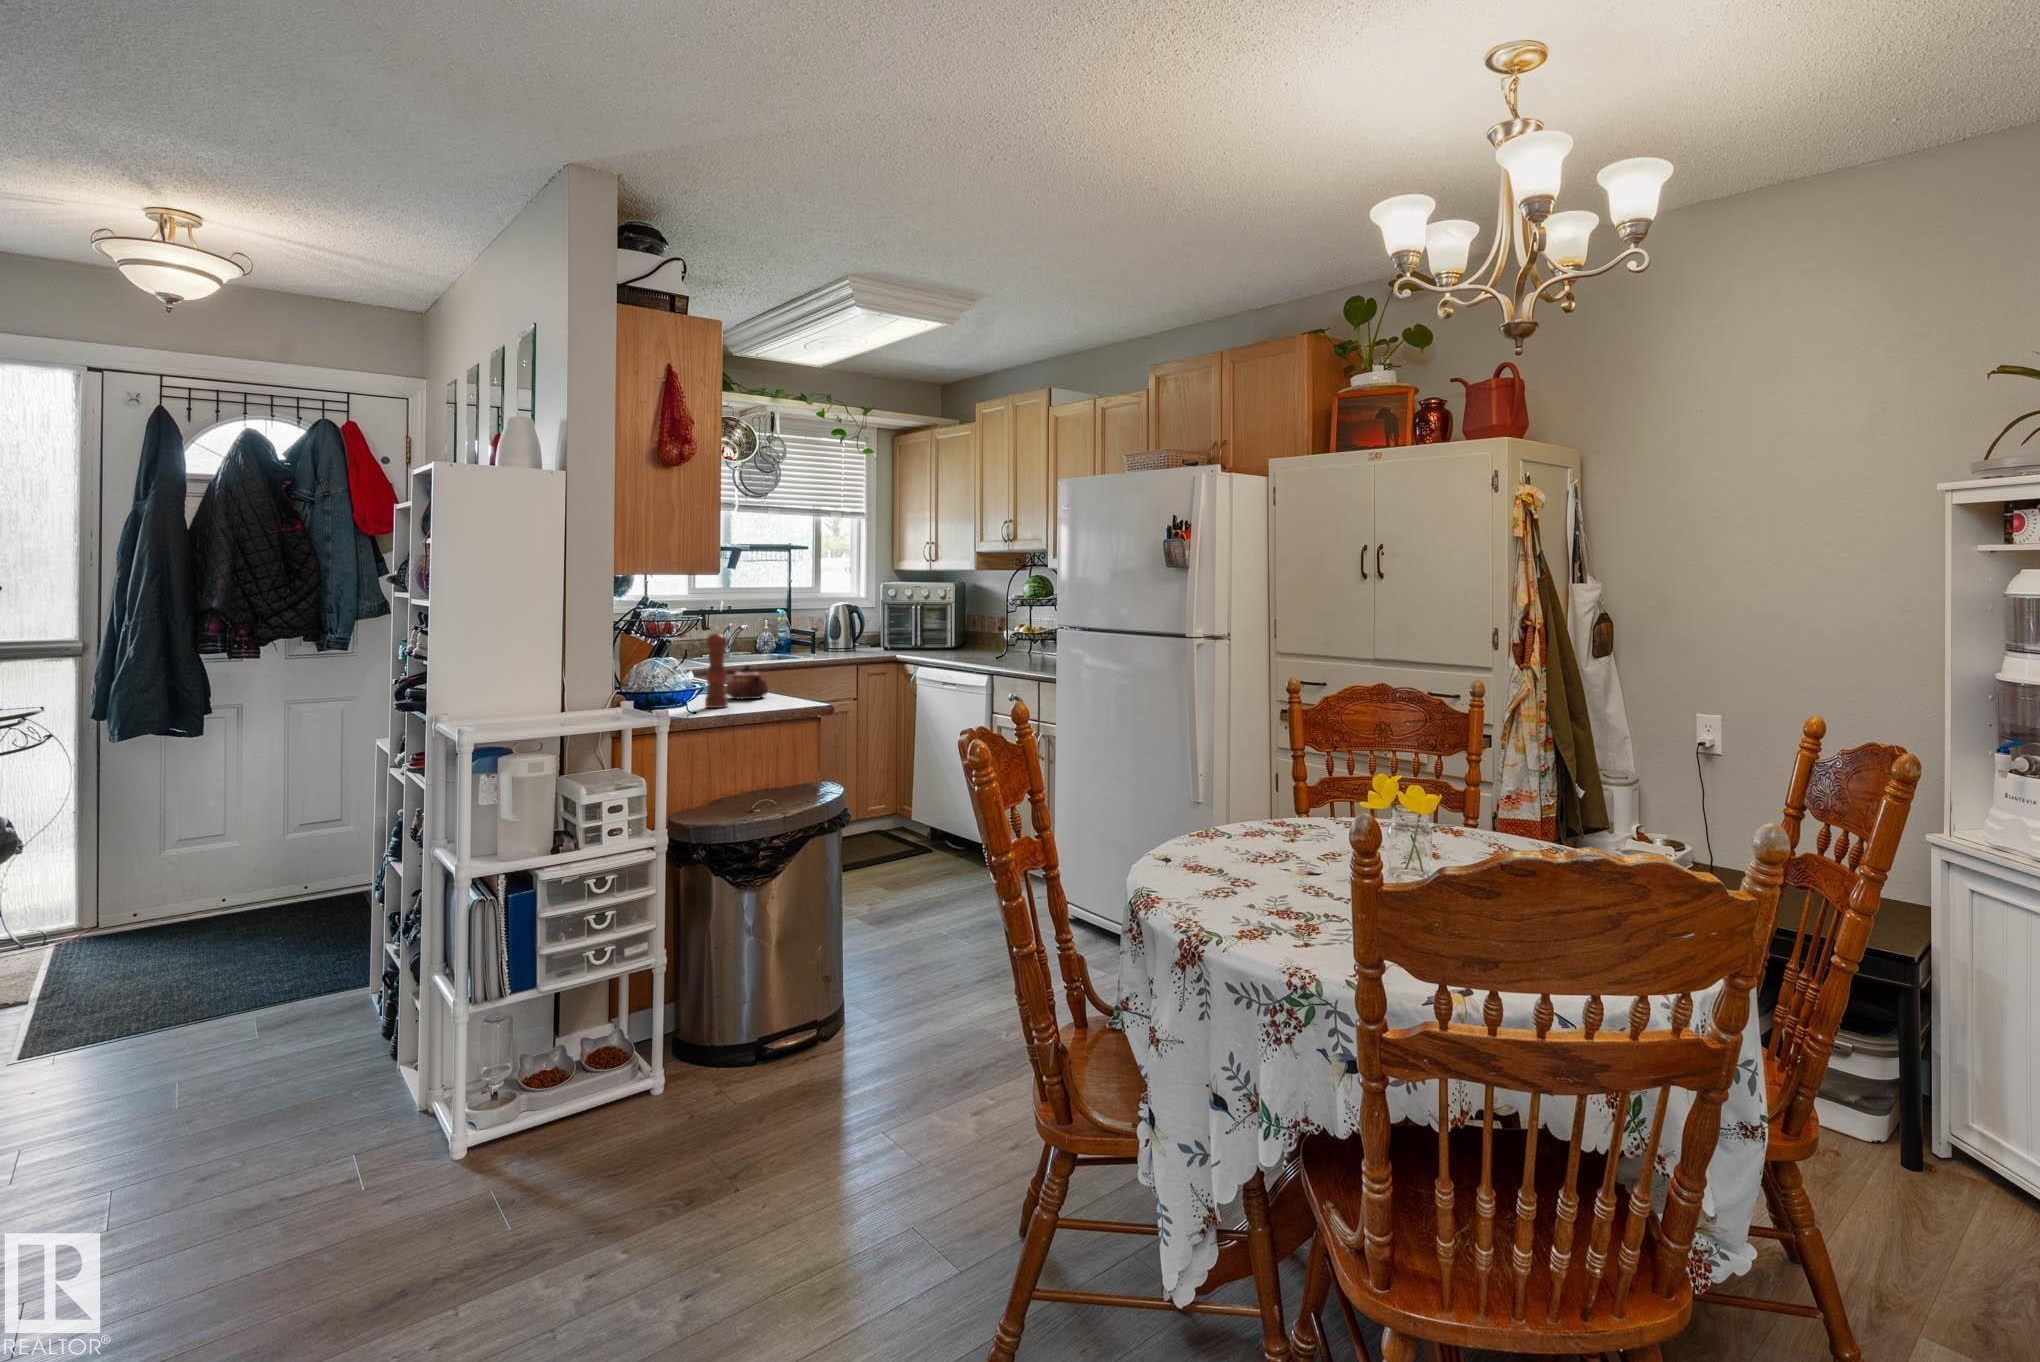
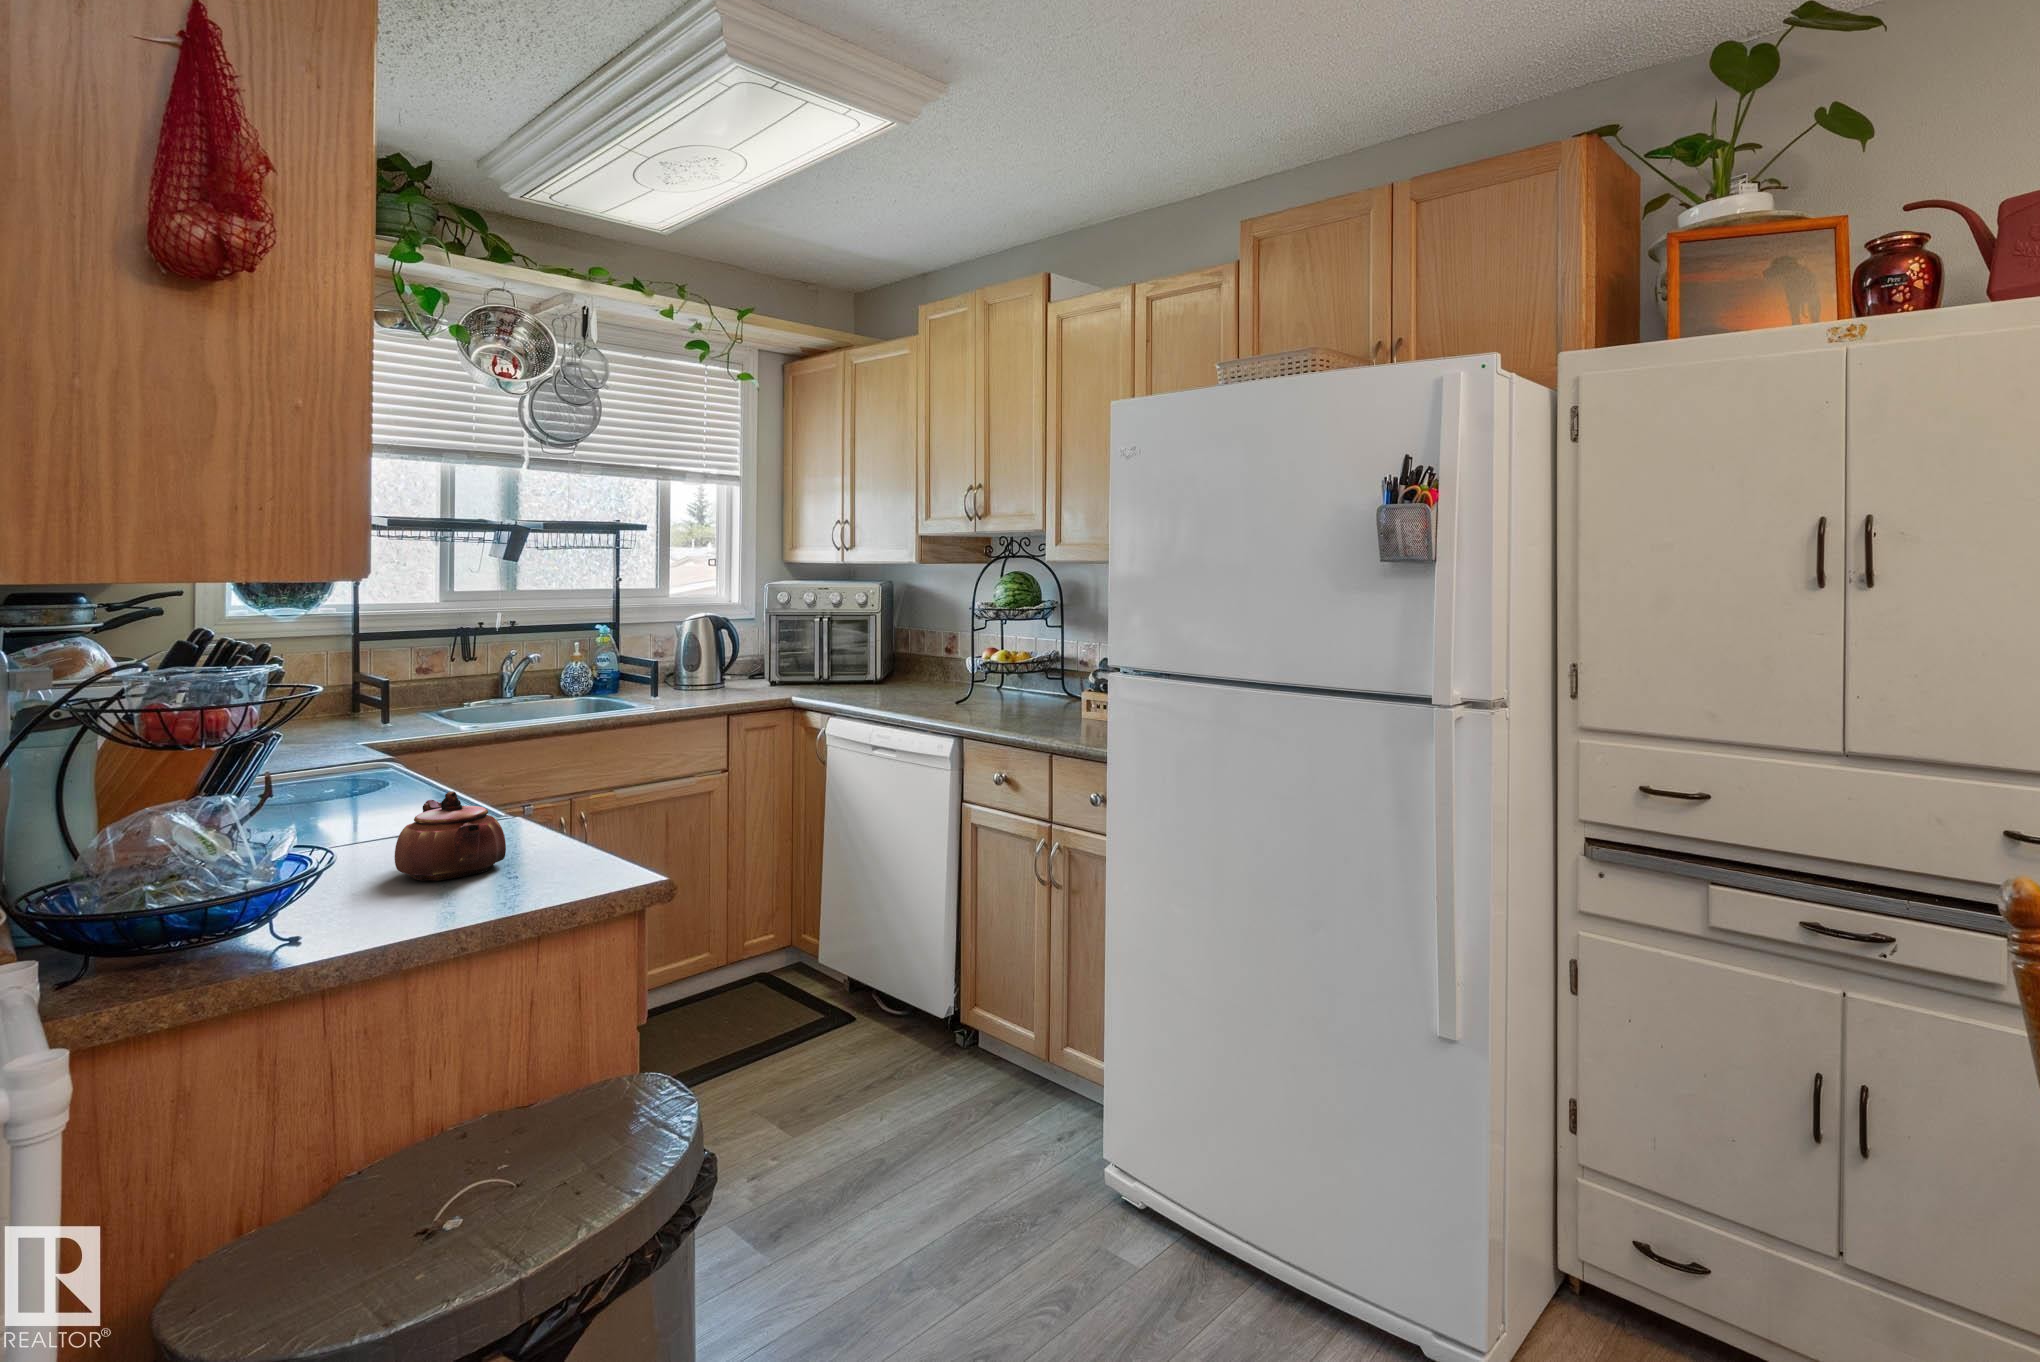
pepper mill: present [705,628,728,708] -> none [295,720,367,942]

